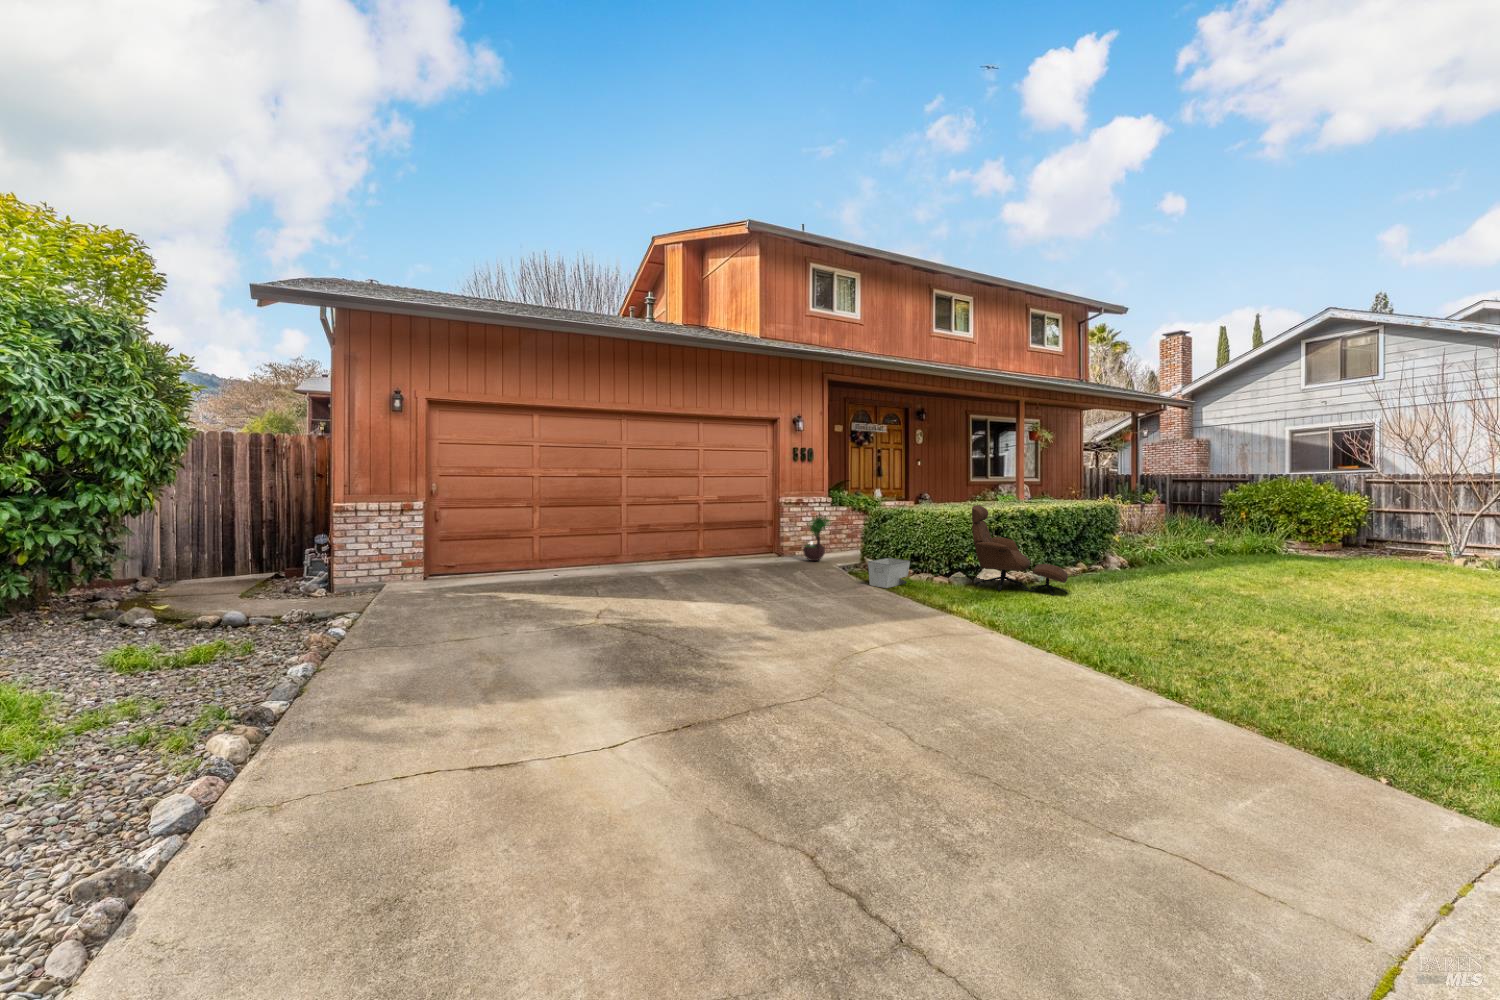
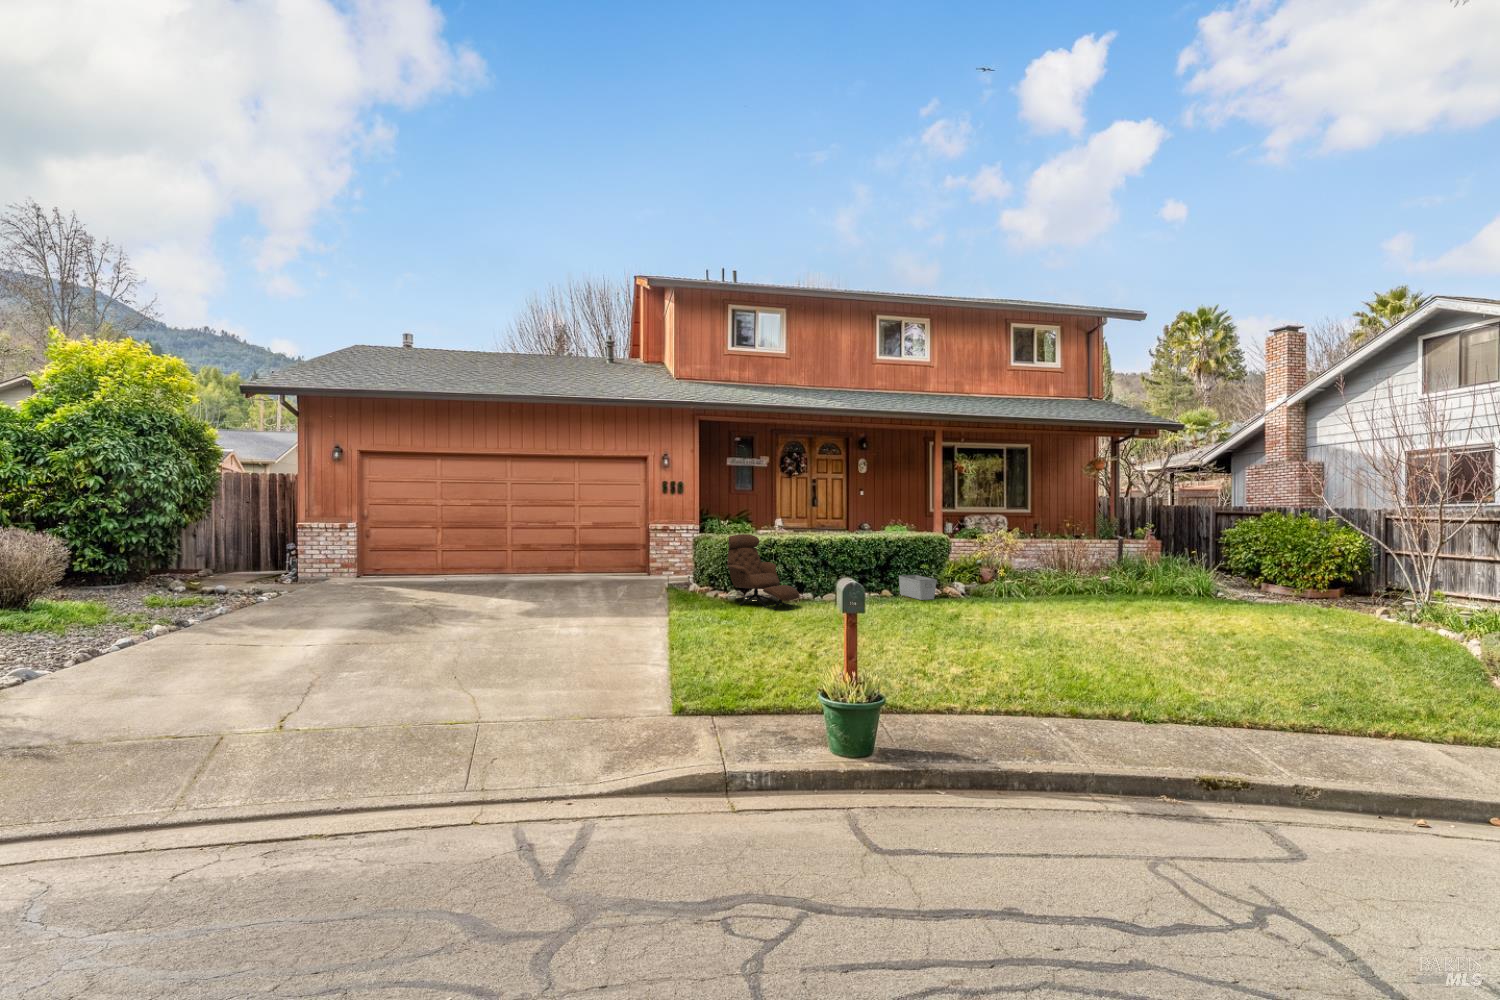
potted tree: present [803,516,830,561] -> none [663,537,689,580]
storage bin: present [868,558,910,588] -> present [899,575,937,600]

